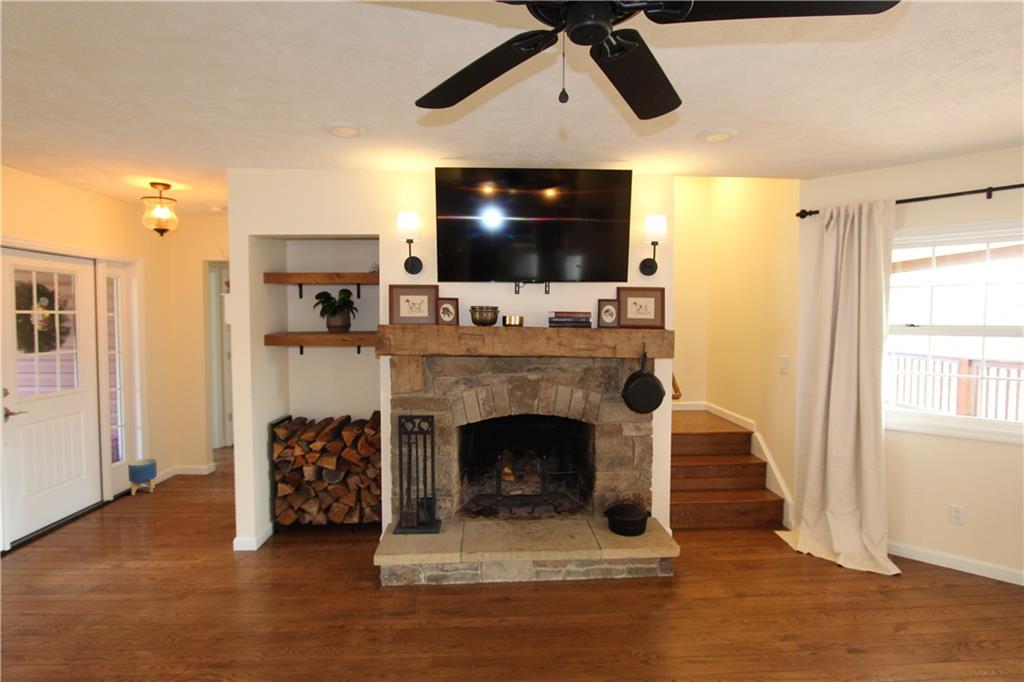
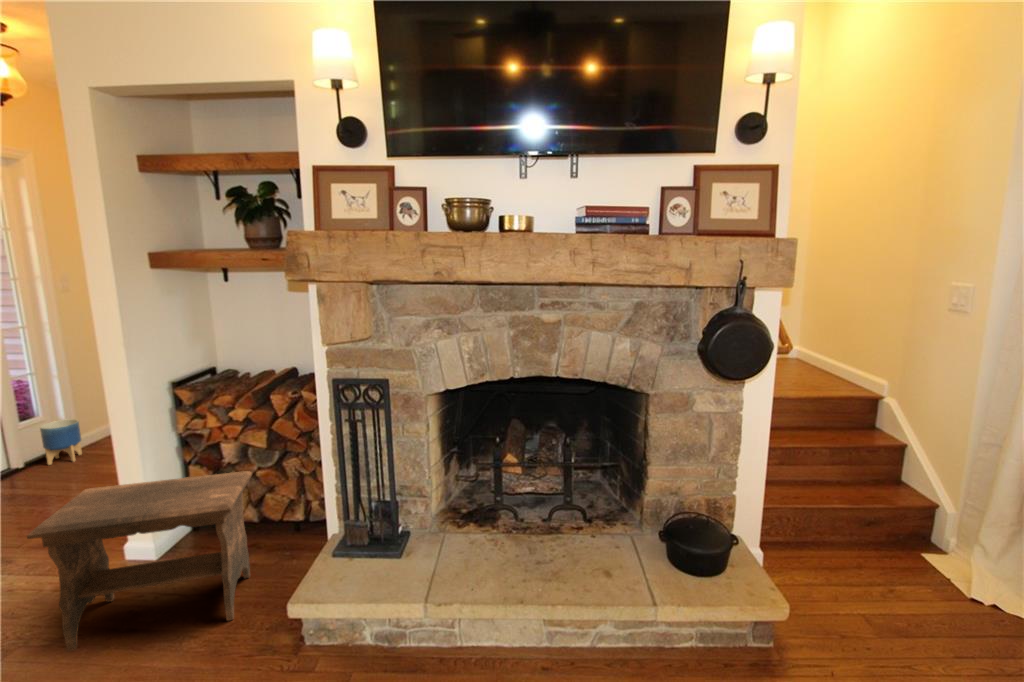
footstool: none [217,481,336,596] -> present [27,471,252,651]

